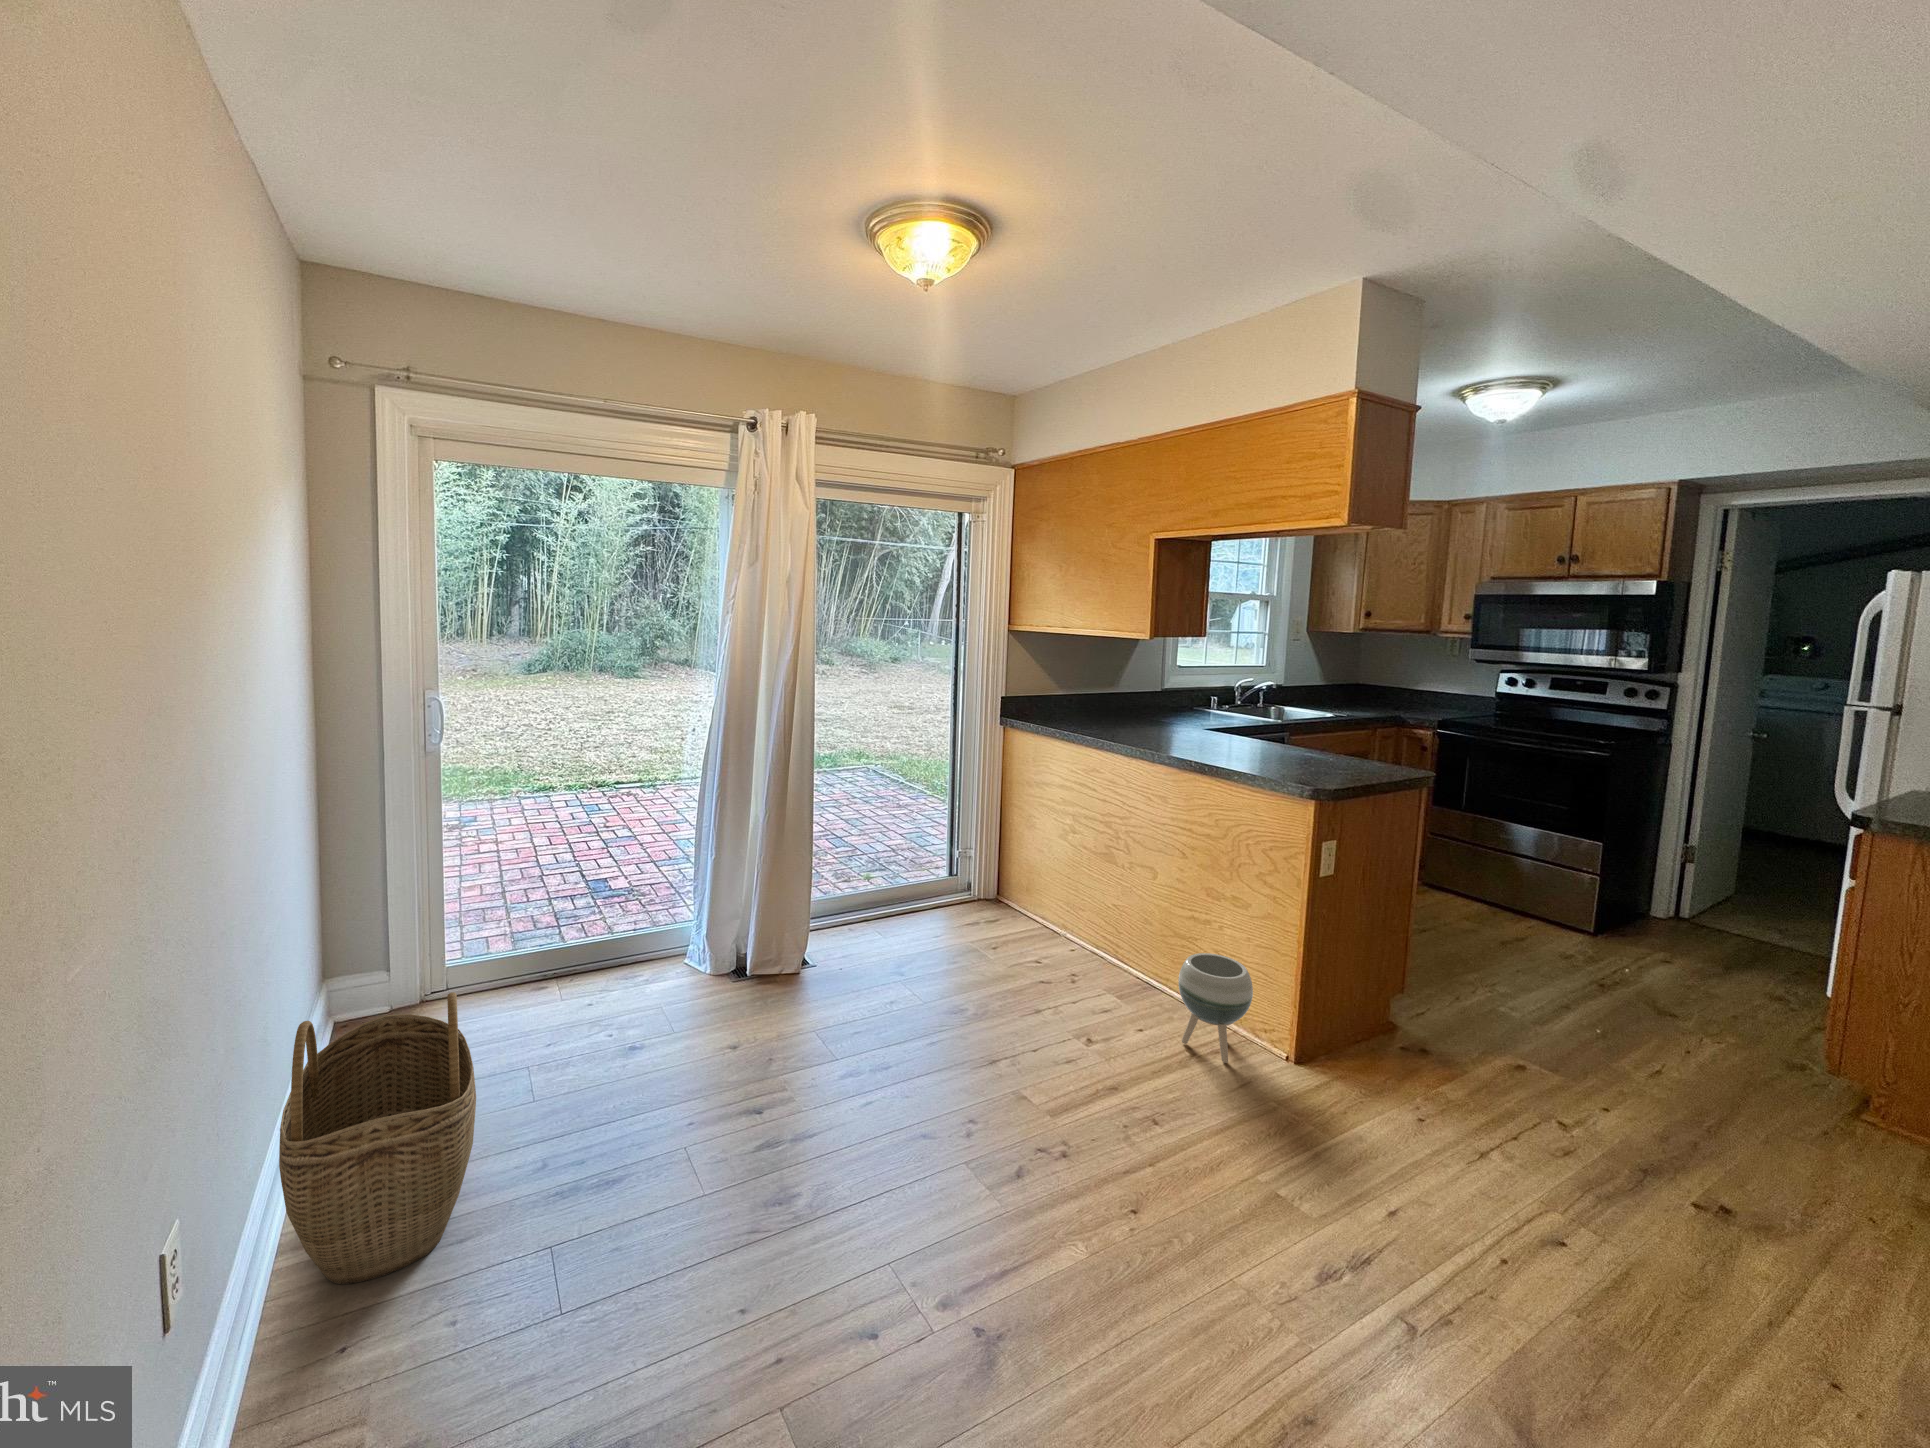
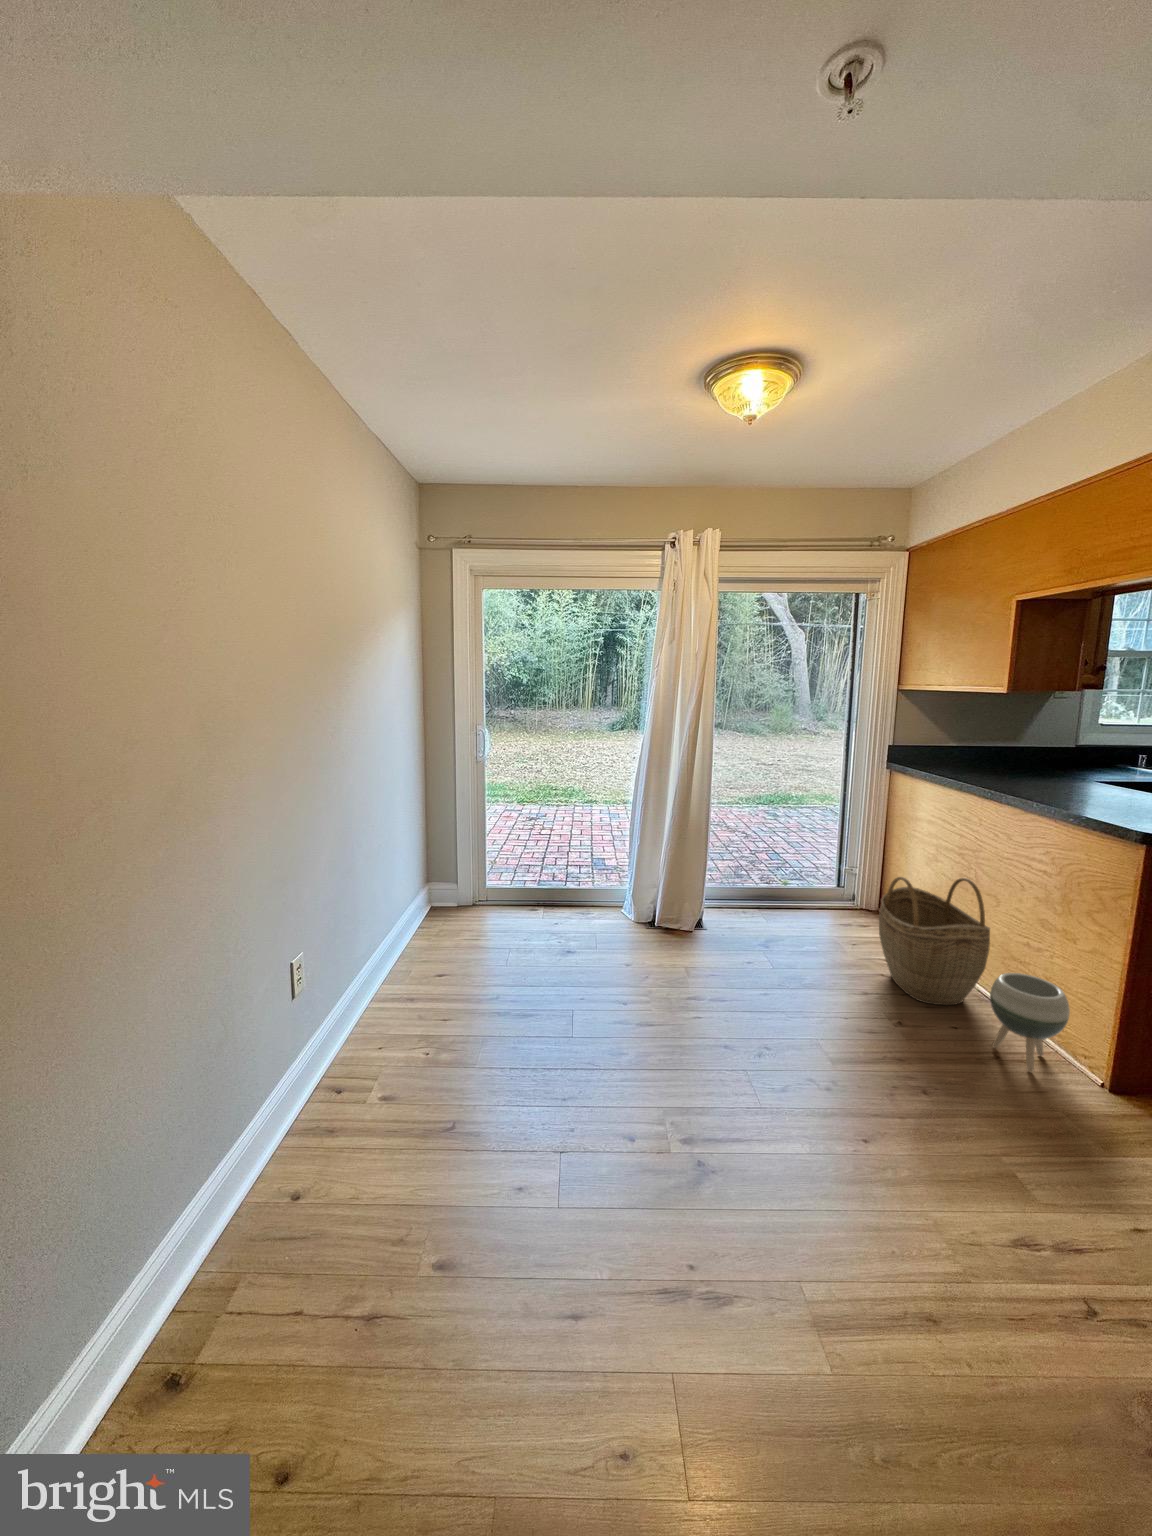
woven basket: present [279,992,476,1284] -> present [879,877,990,1005]

